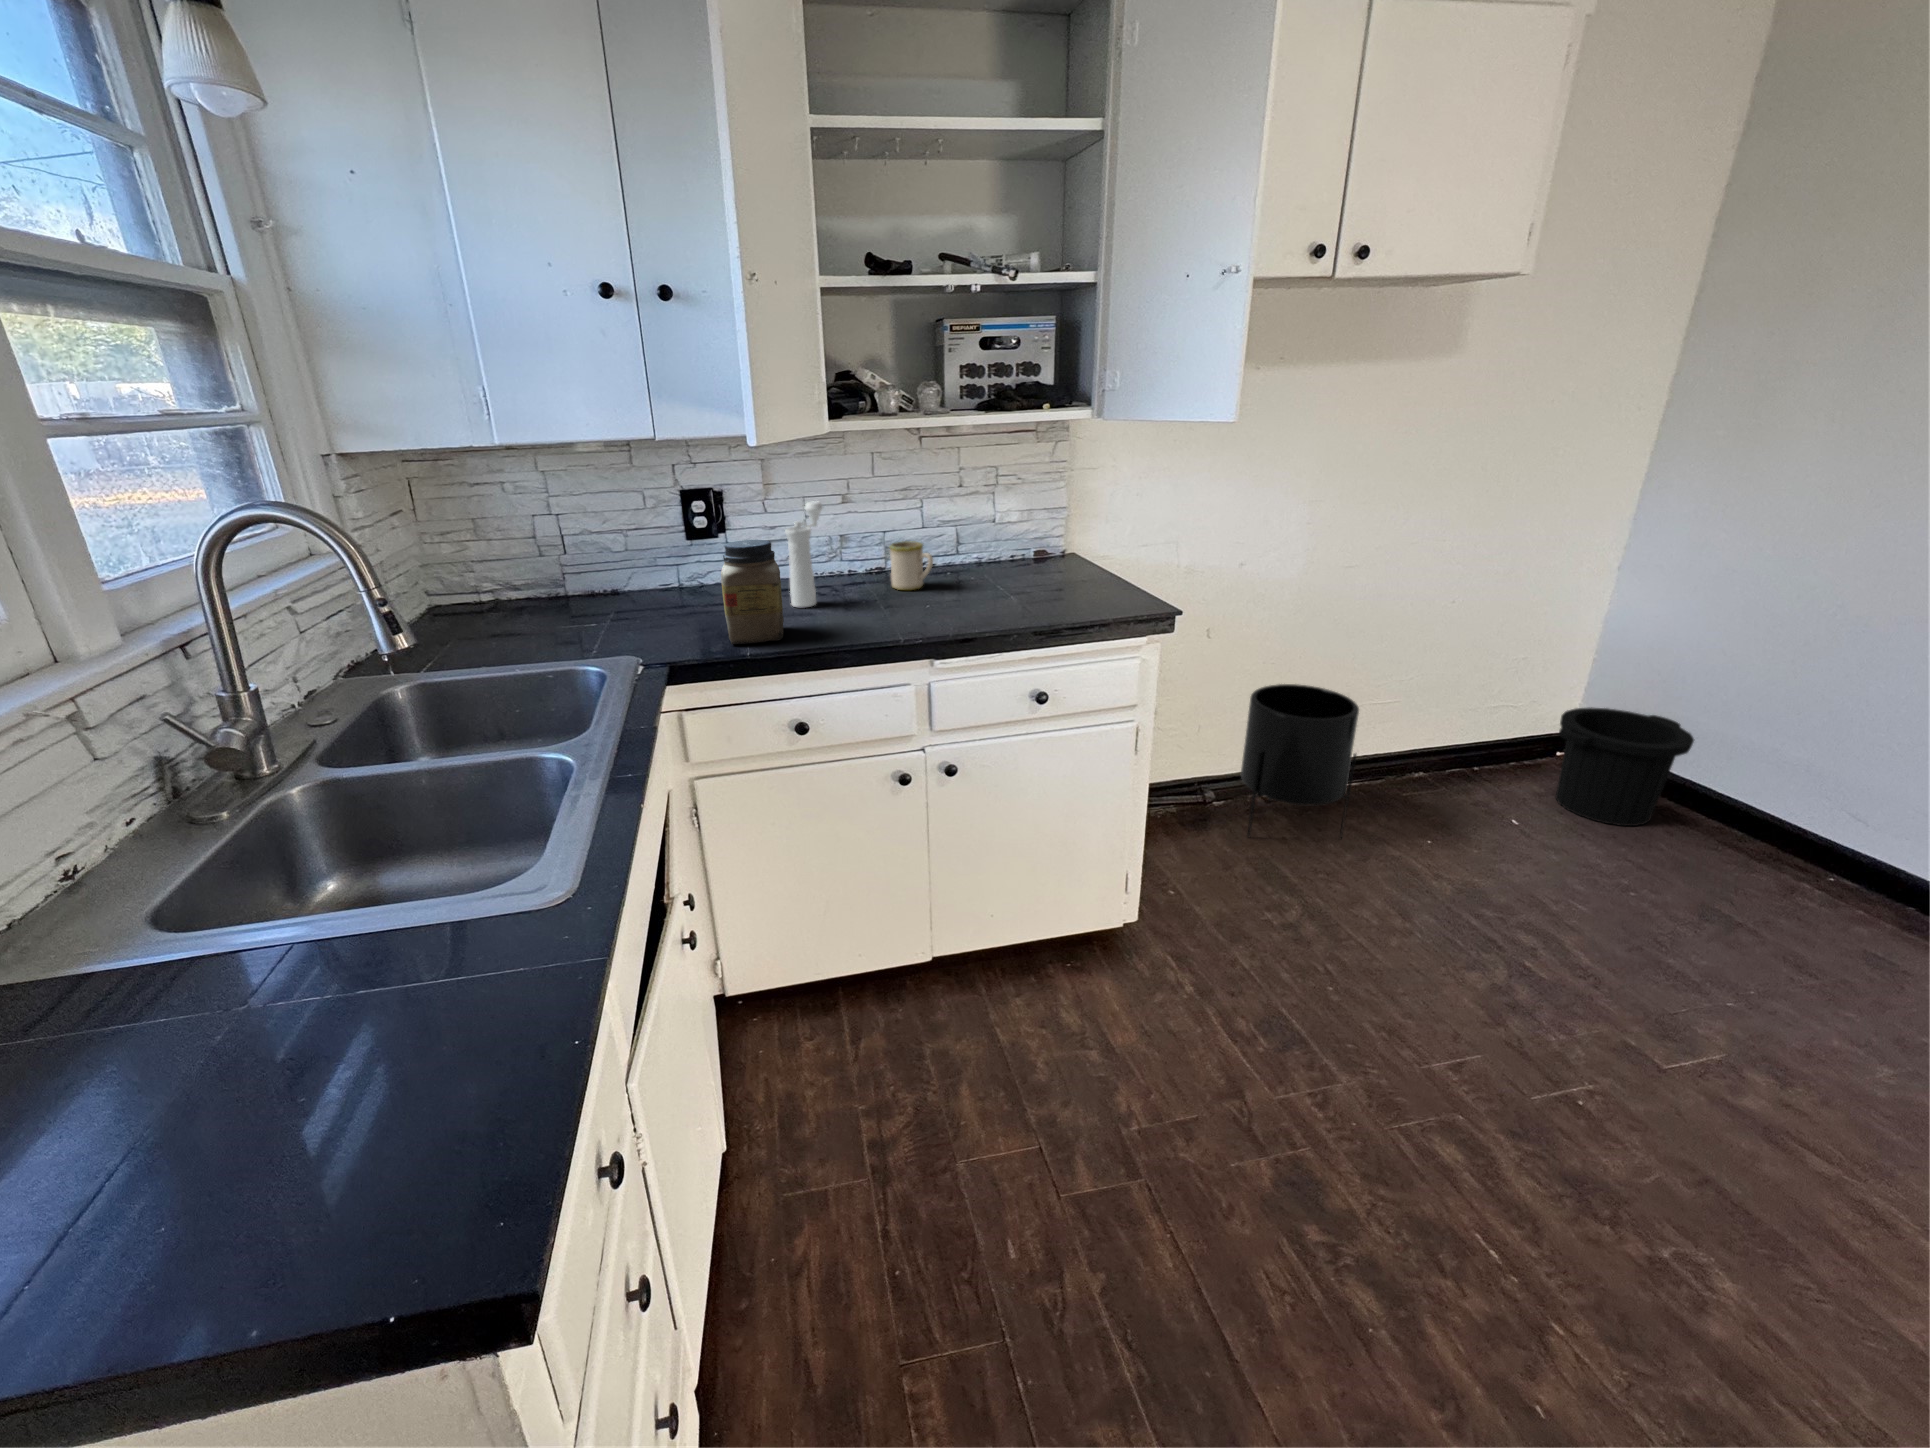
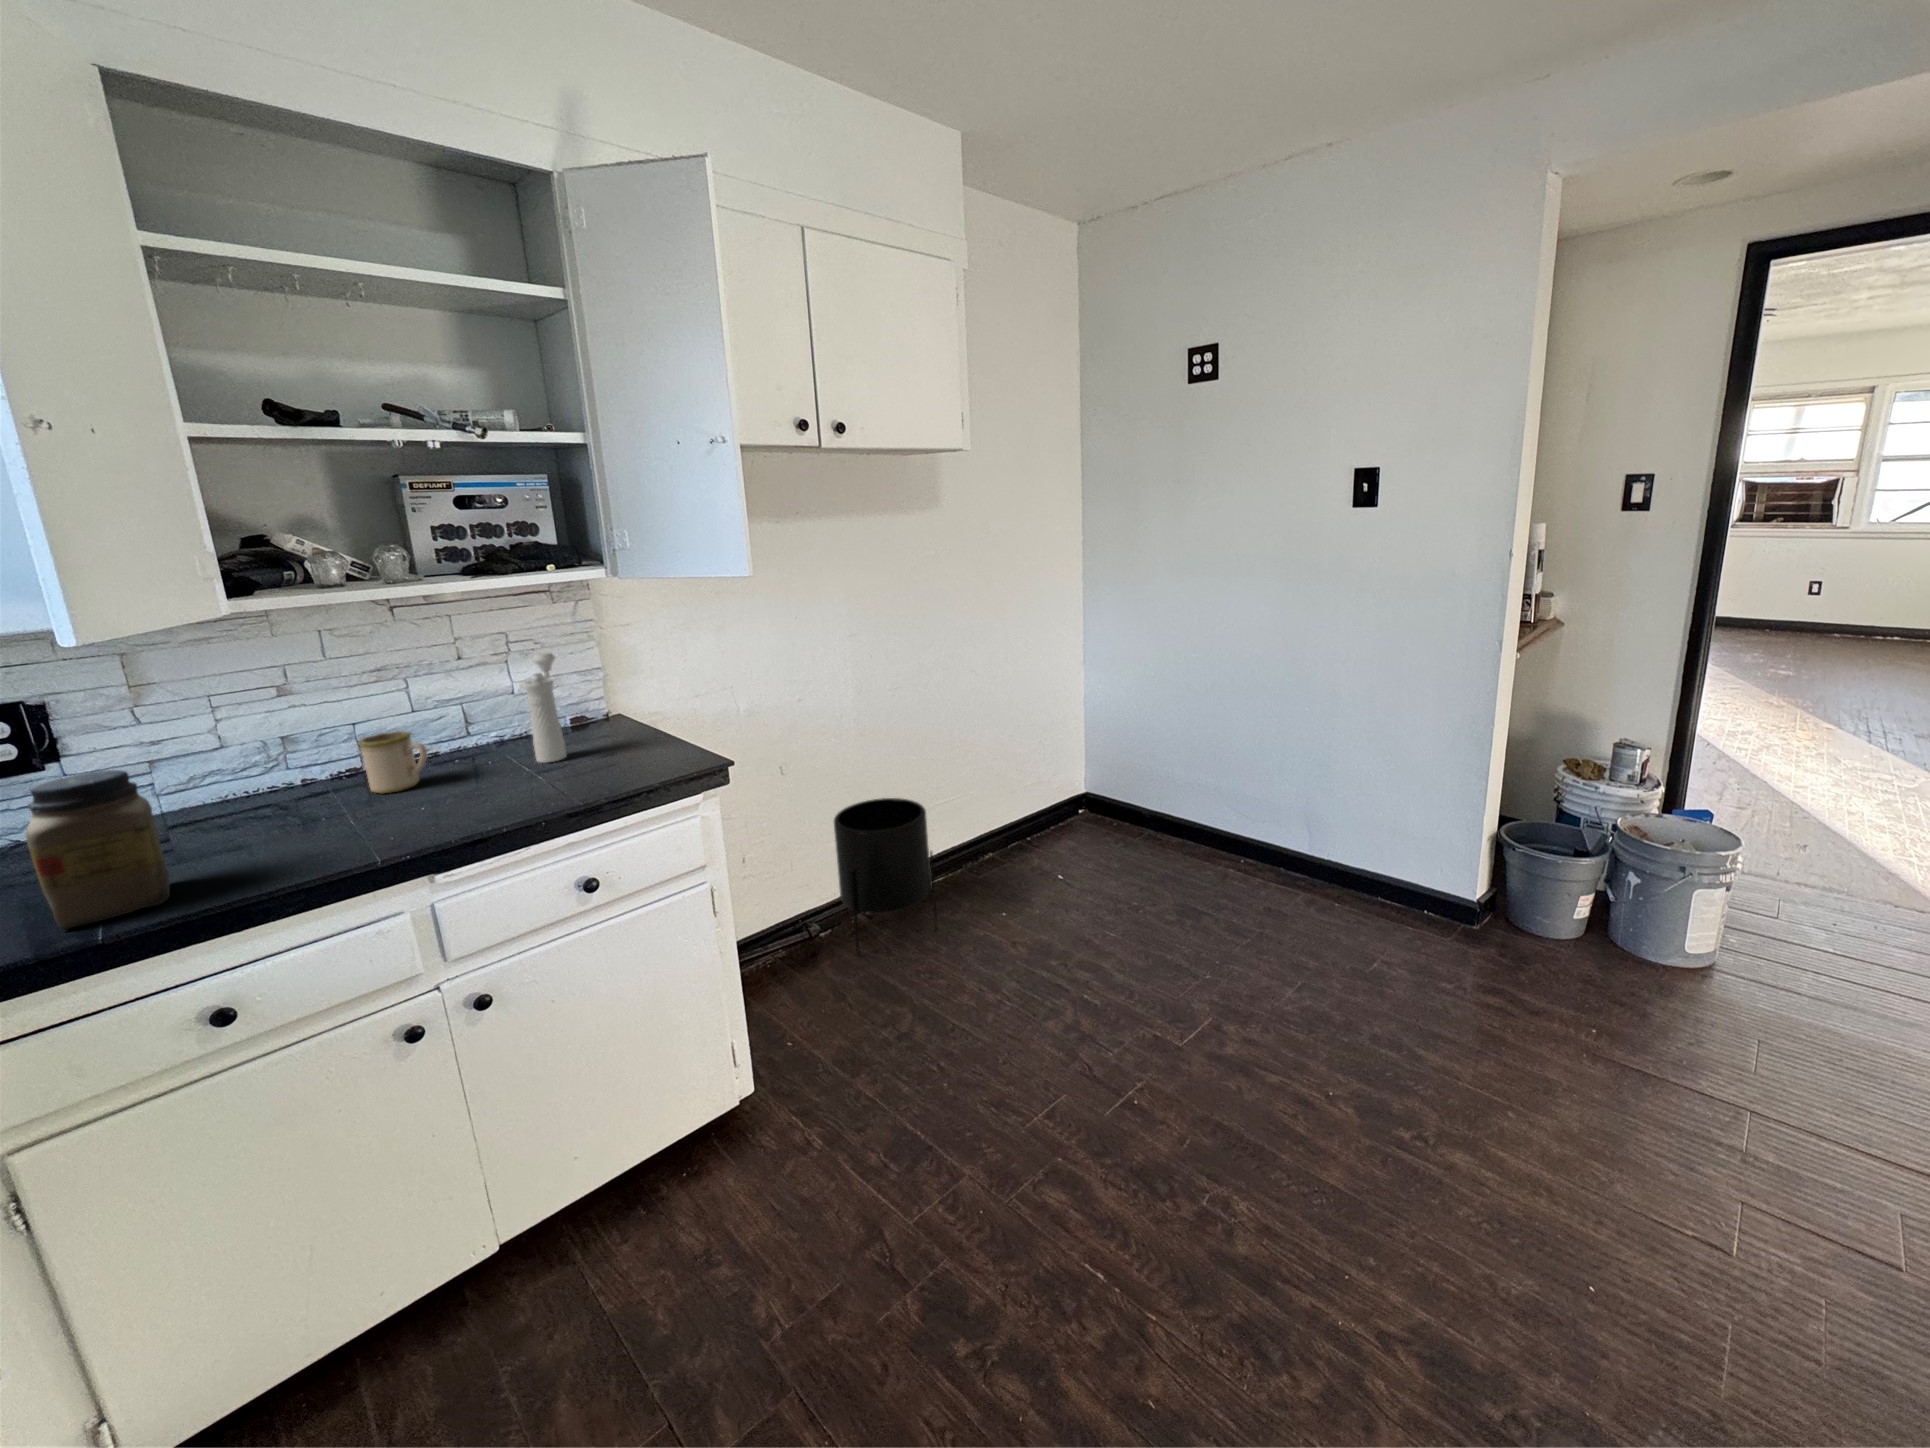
pepper mill: present [785,501,823,608] -> present [523,652,566,763]
trash can: present [1556,707,1694,826] -> none [1072,766,1151,856]

